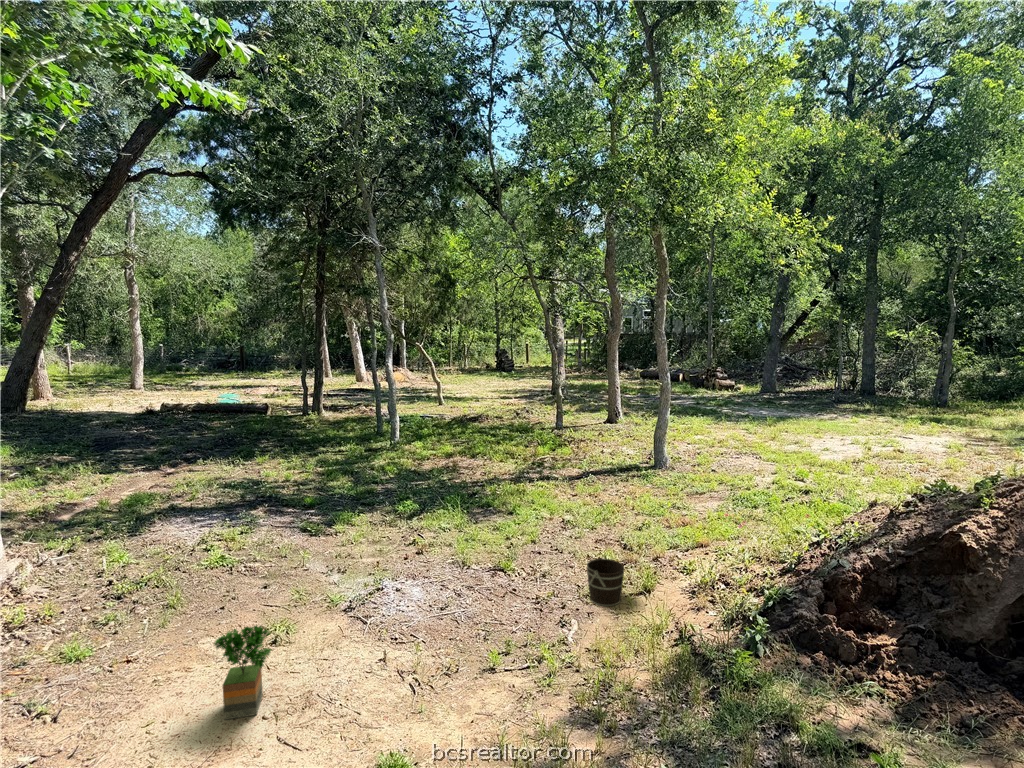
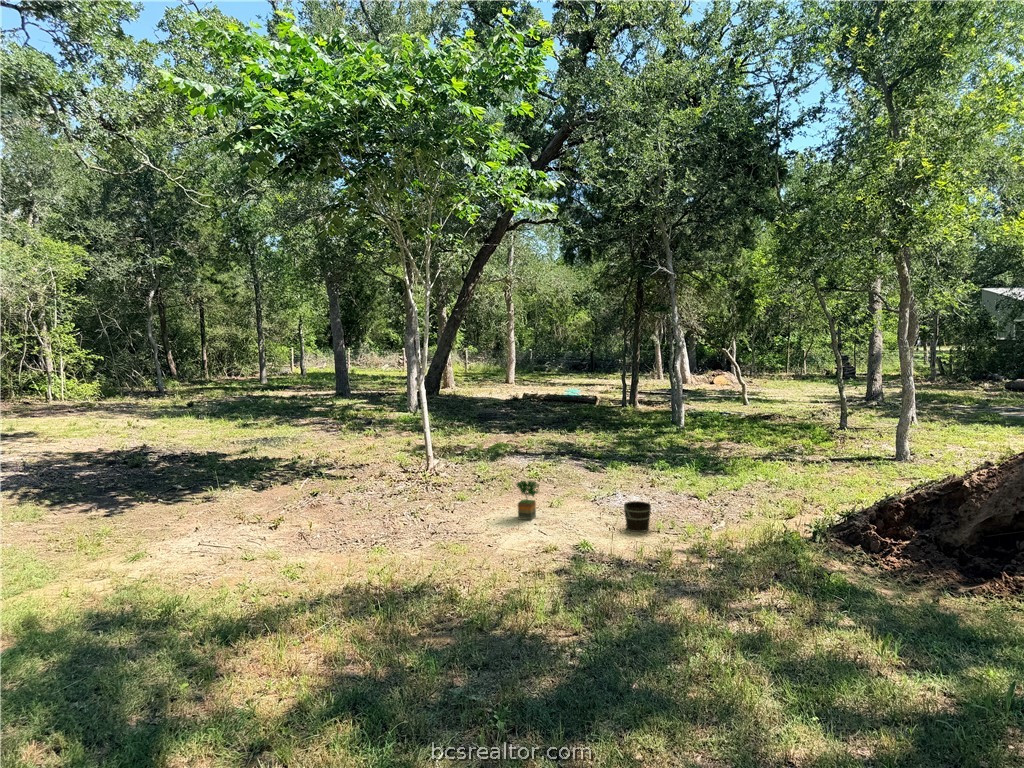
bucket: present [587,559,624,606] -> present [624,501,651,532]

